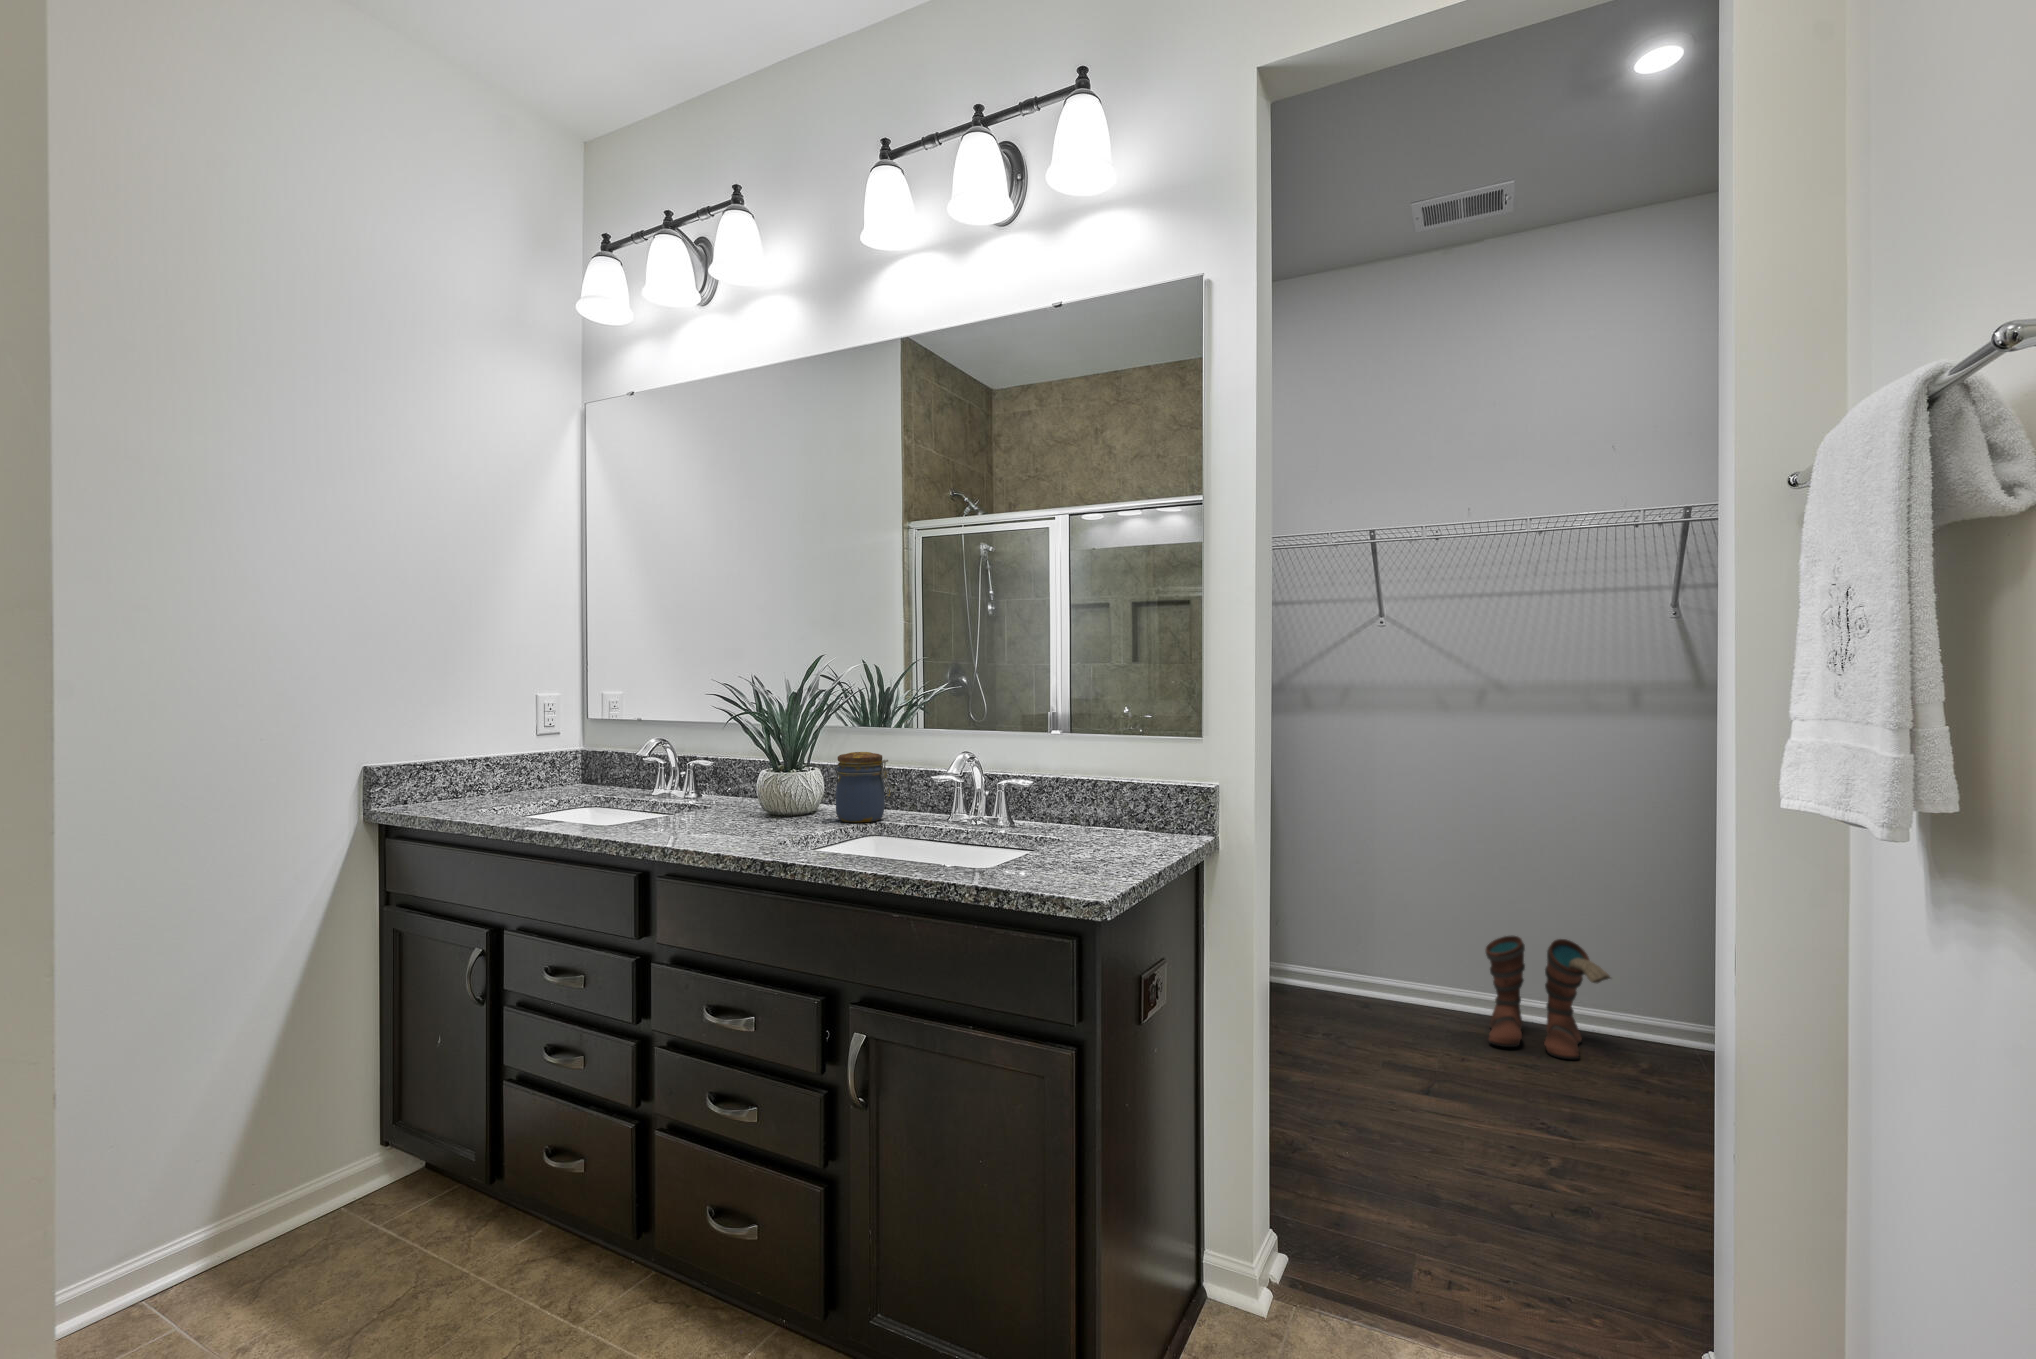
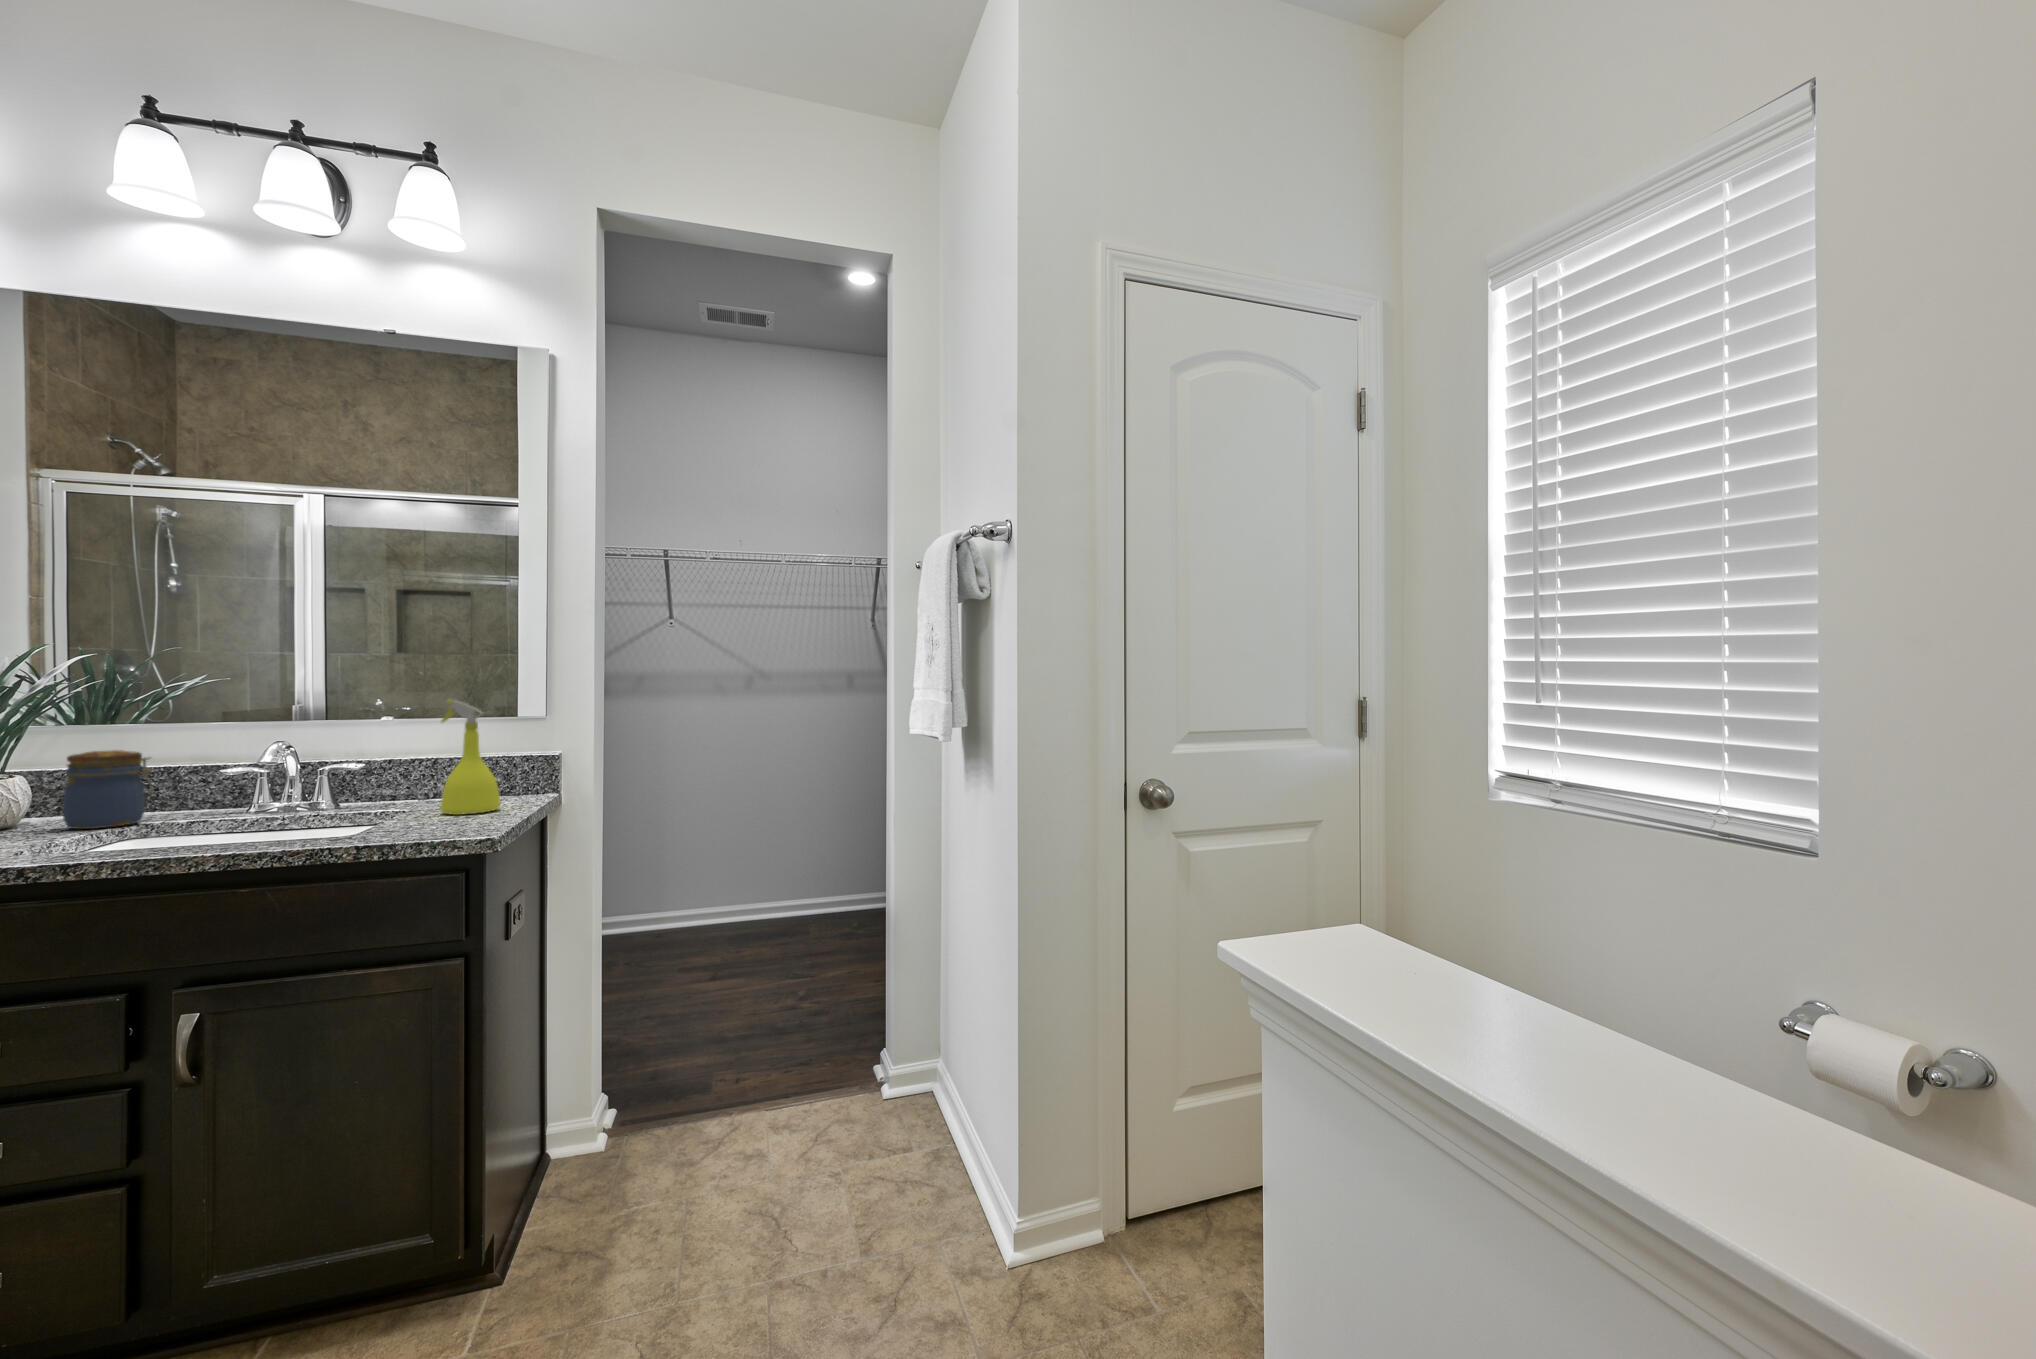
spray bottle: none [1086,714,1146,854] -> present [440,700,501,815]
boots: present [1486,936,1611,1059] -> none [730,854,810,936]

